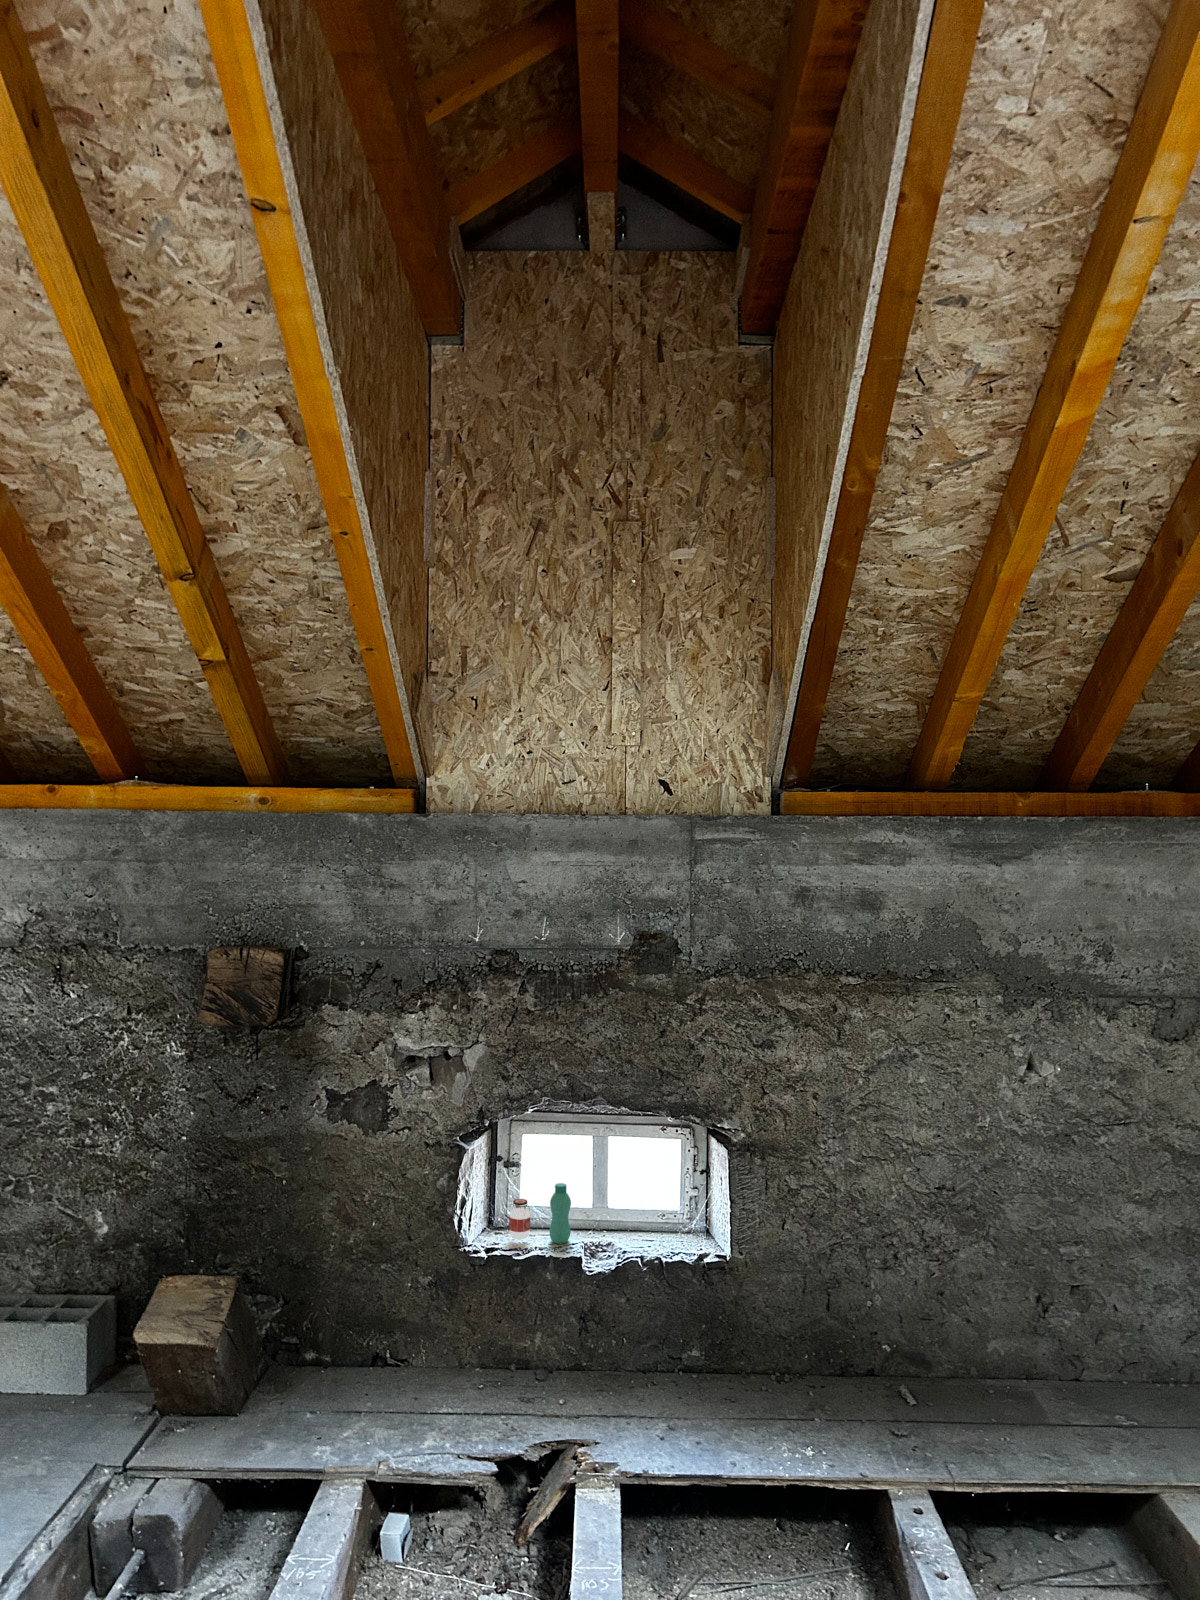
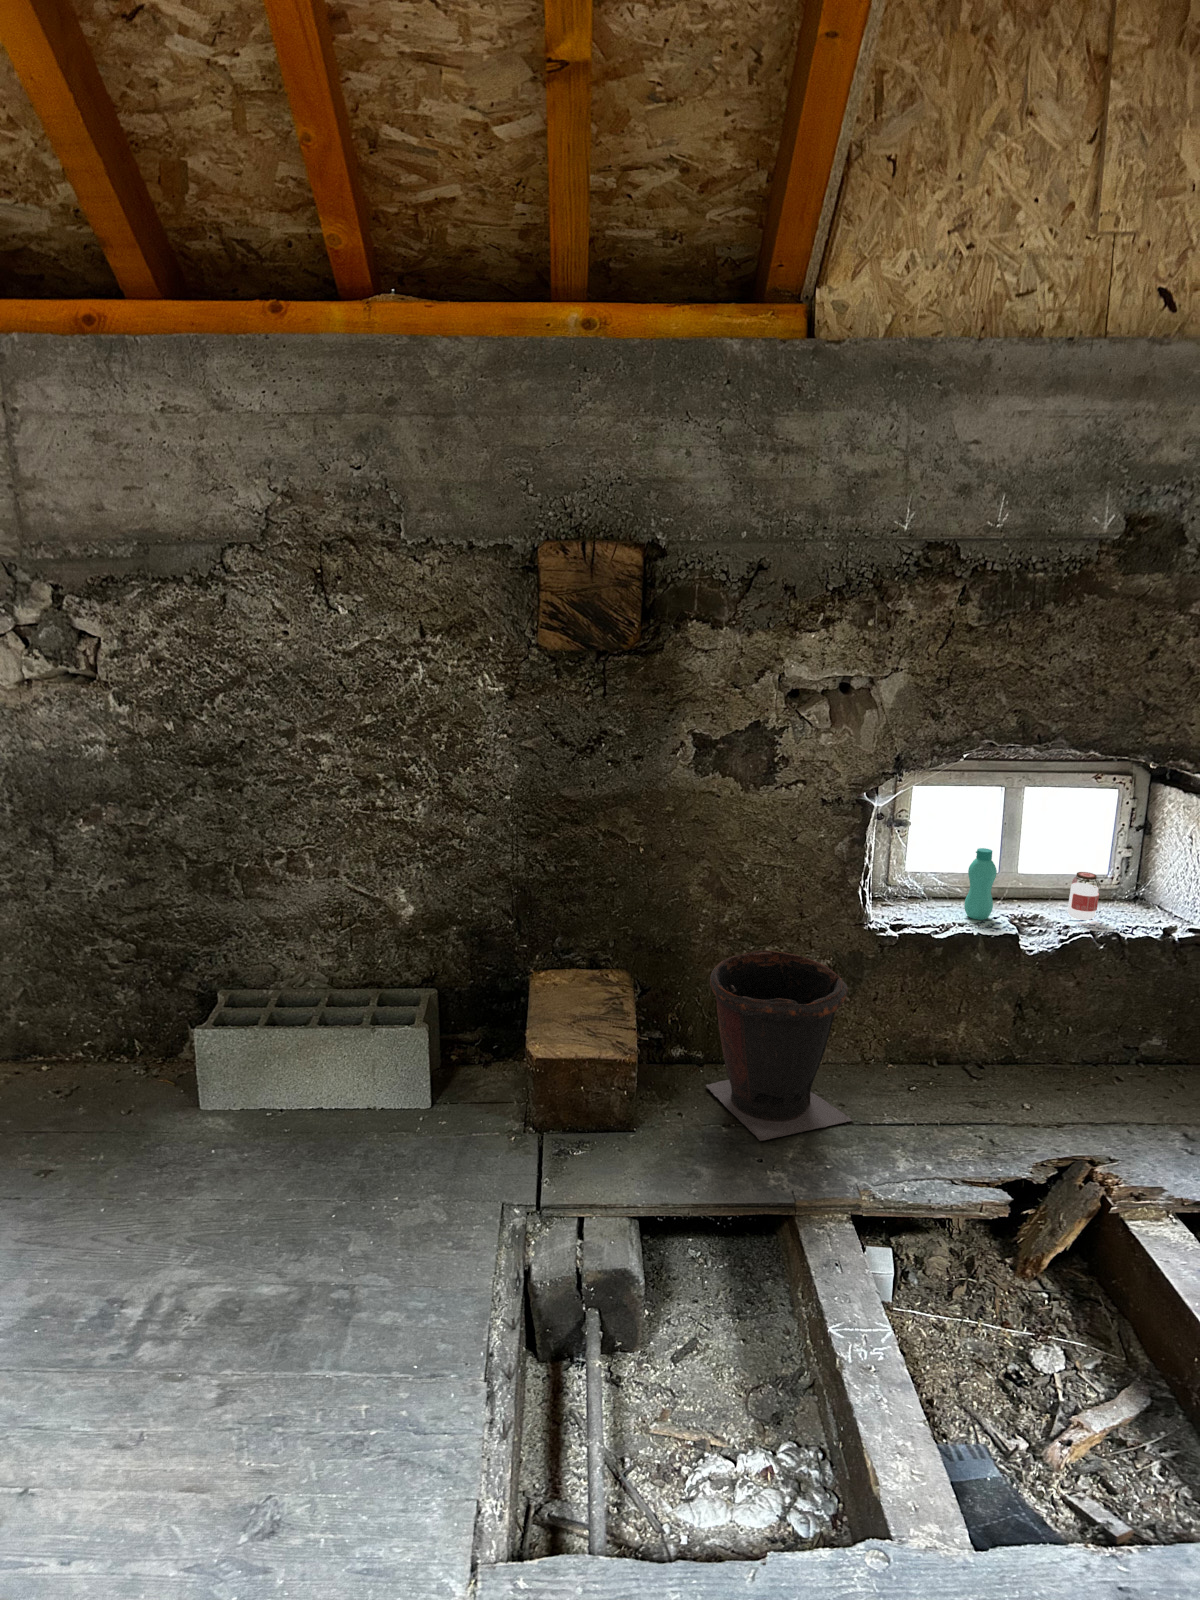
jar: present [509,1199,530,1240] -> present [1068,872,1101,920]
bucket: none [309,1267,417,1425] -> present [706,950,853,1141]

